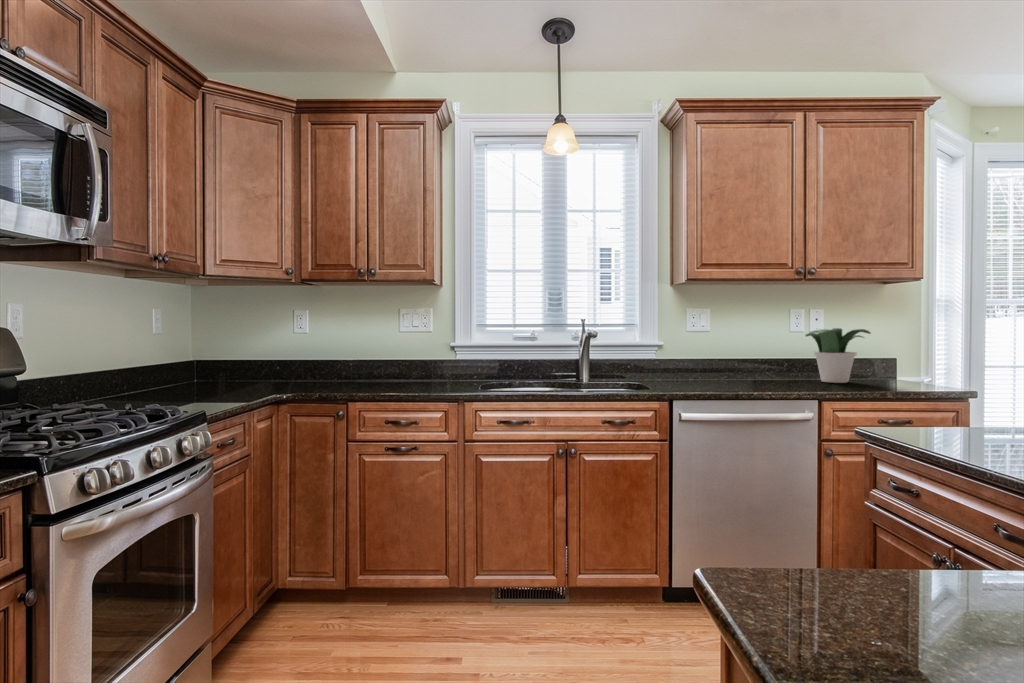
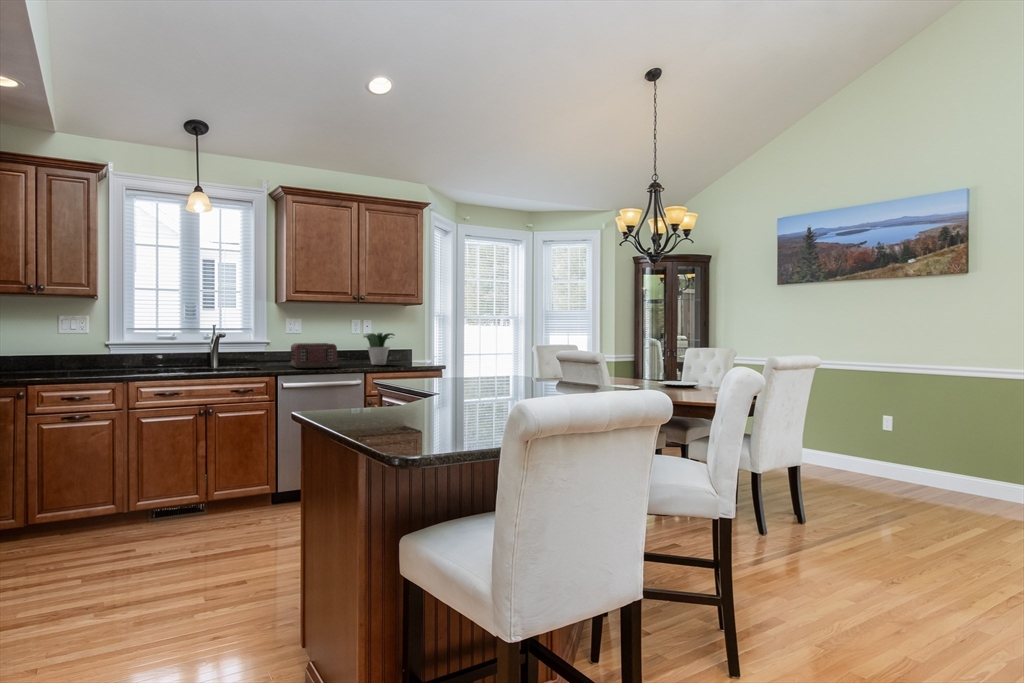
toaster: none [689,345,770,386] -> present [290,343,338,368]

